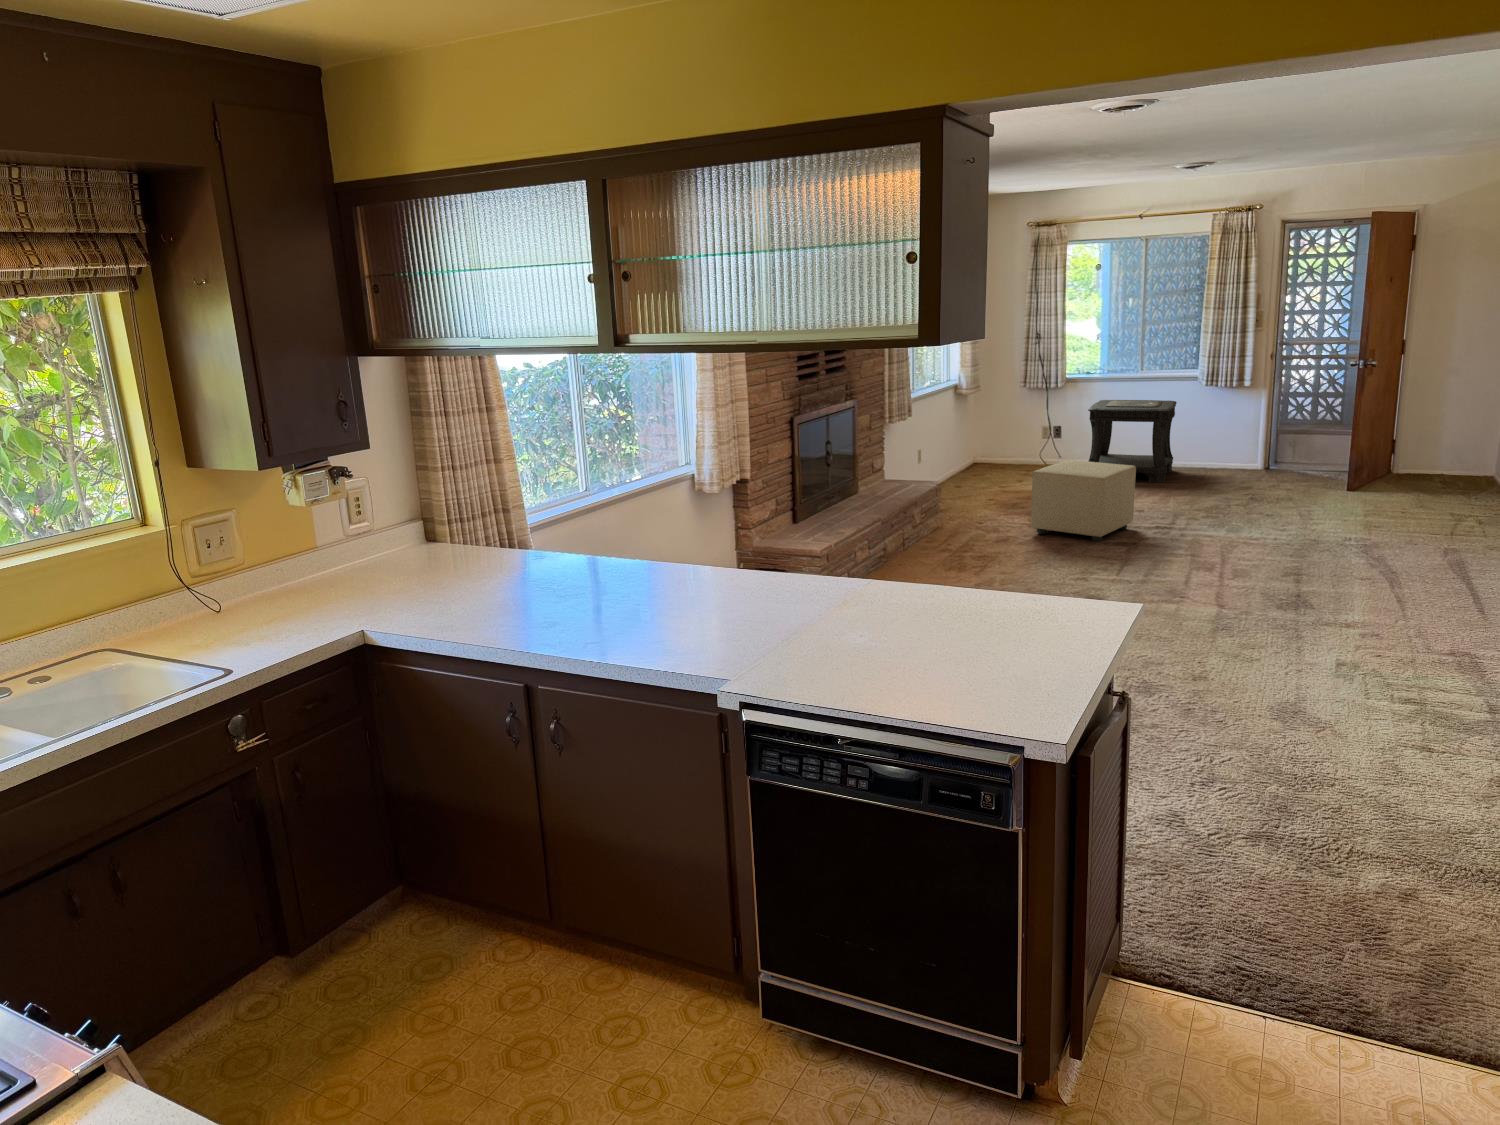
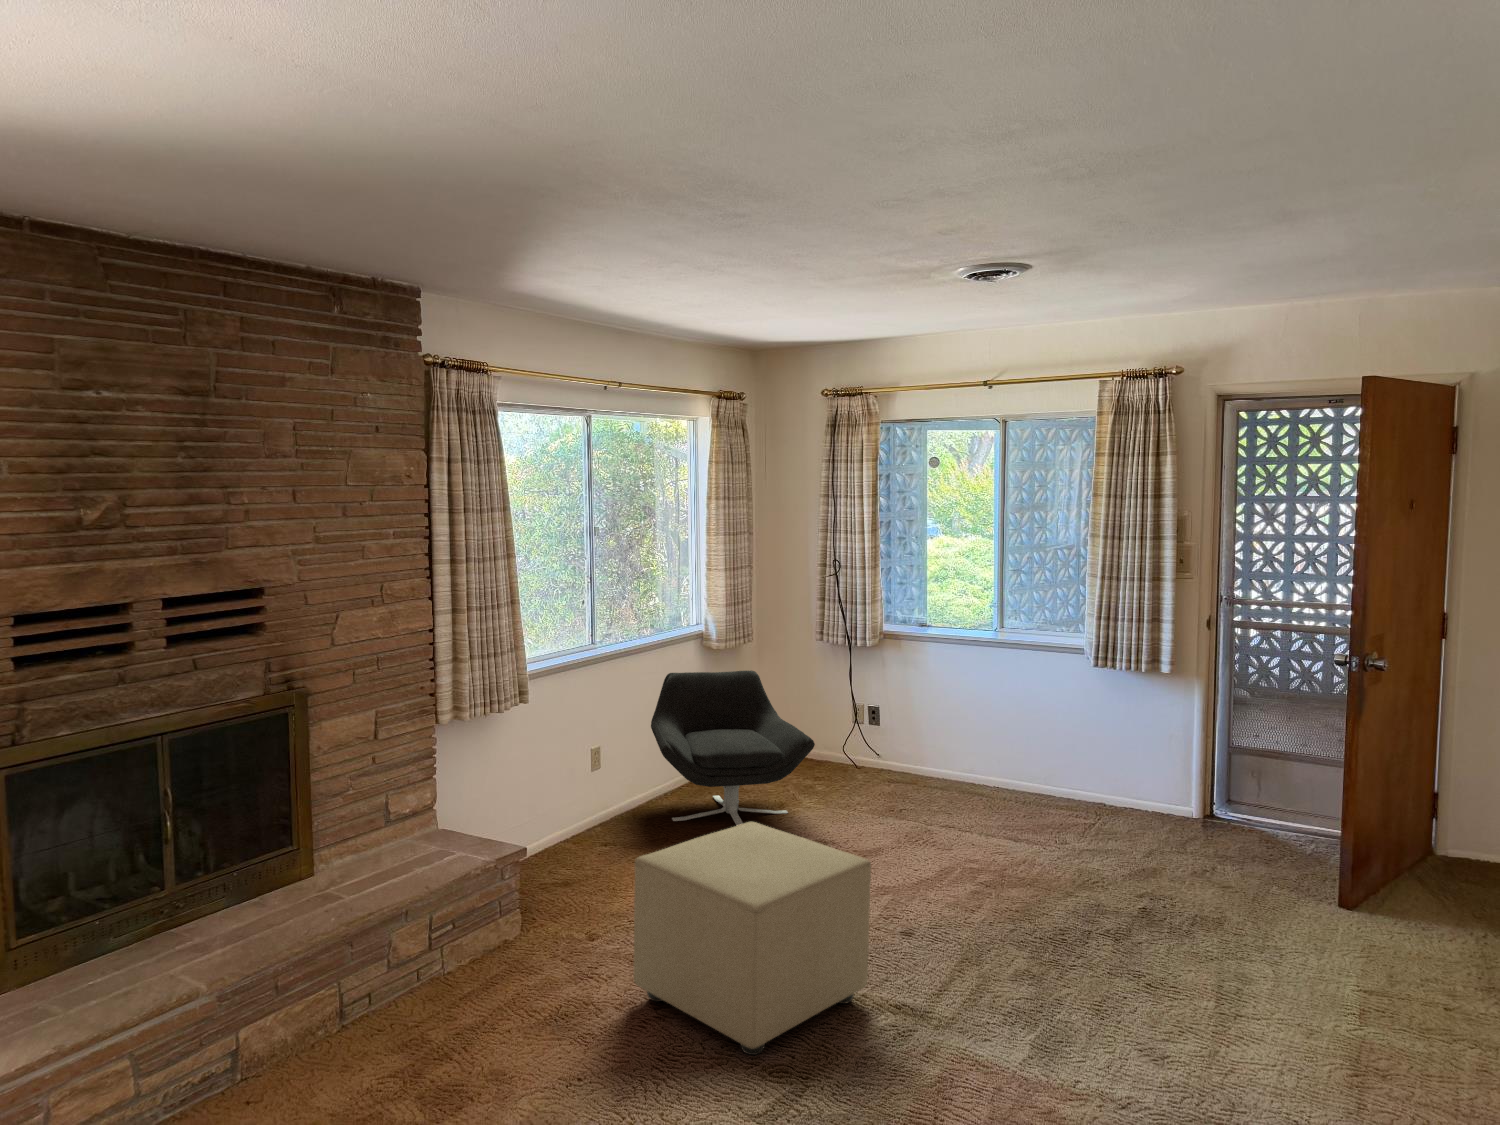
side table: present [1088,400,1177,483] -> none [888,674,1049,836]
lounge chair: none [944,405,1049,493] -> present [651,671,815,826]

